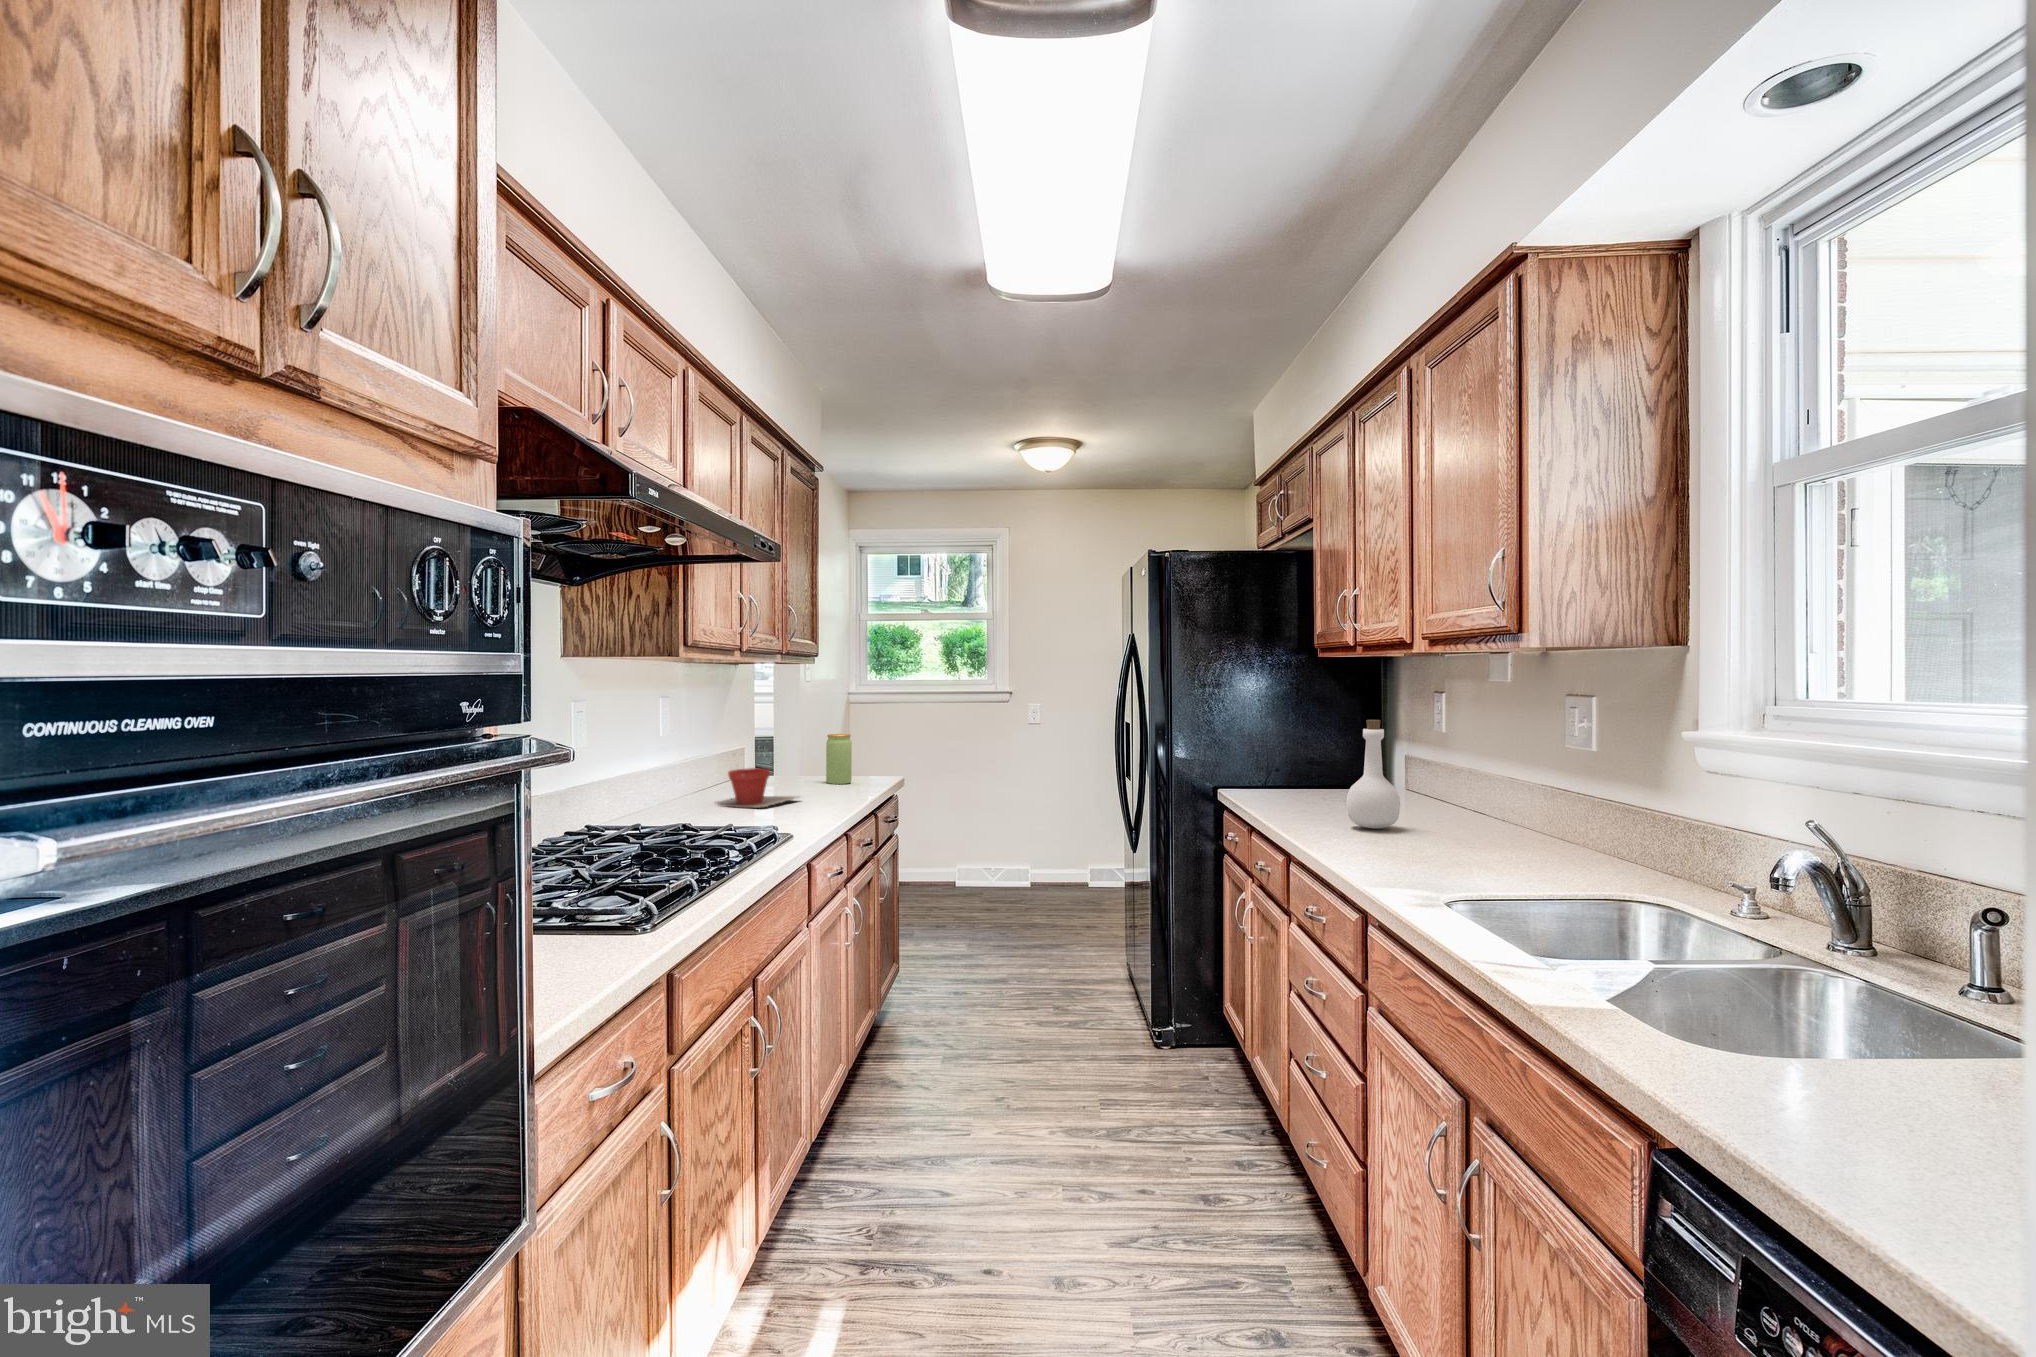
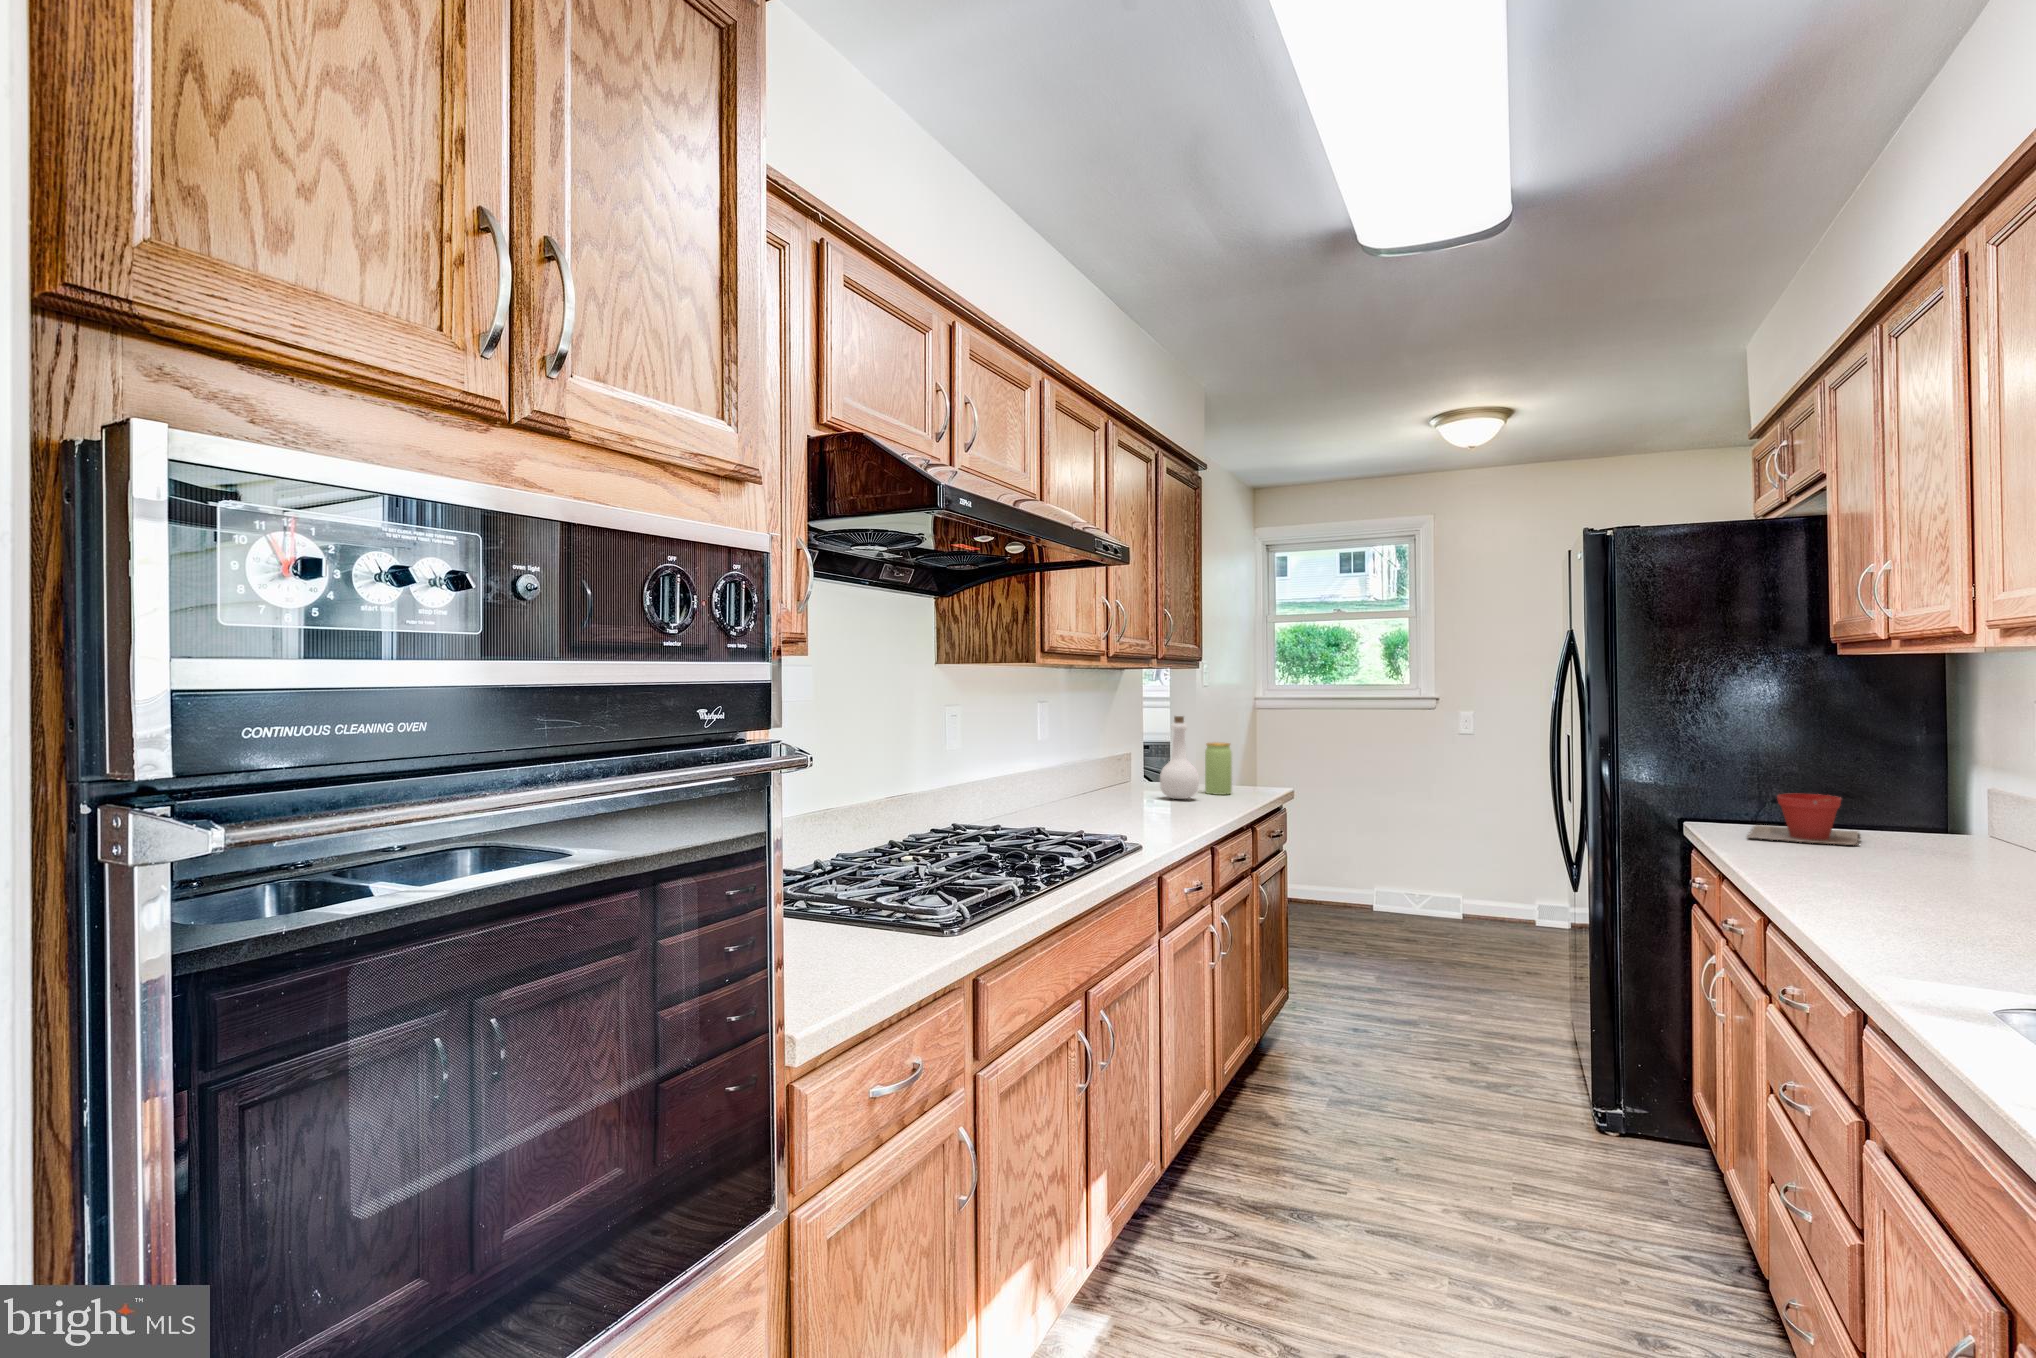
bottle: present [1346,720,1400,829] -> present [1160,716,1199,799]
plant pot: present [716,768,796,808] -> present [1747,794,1859,845]

